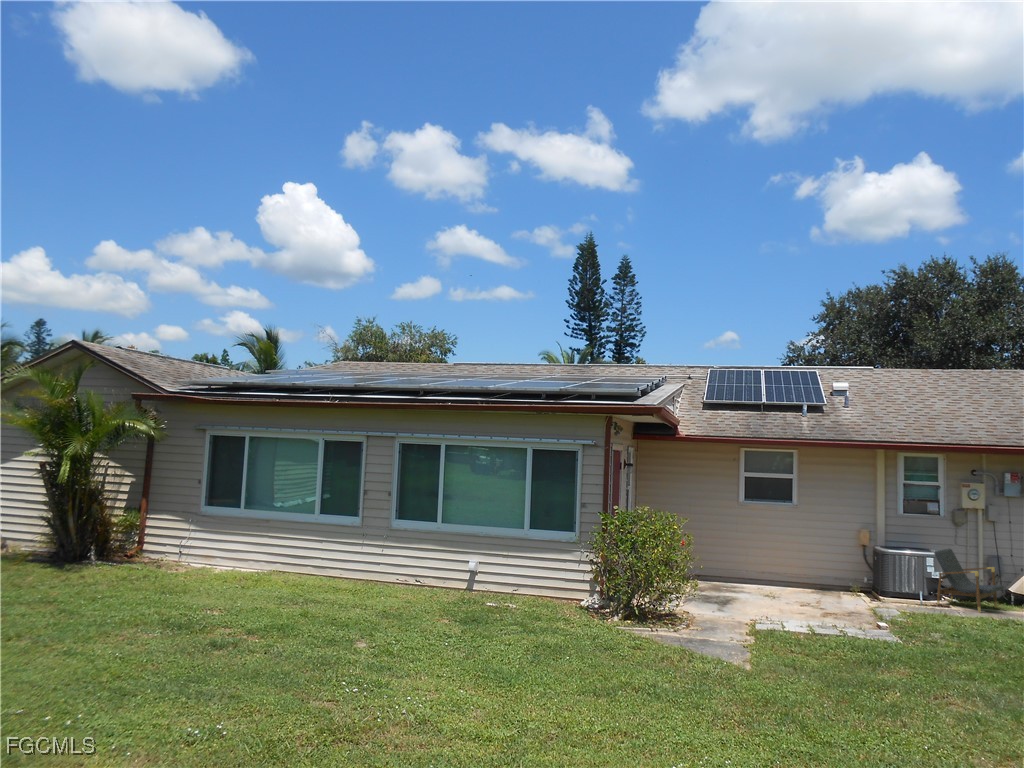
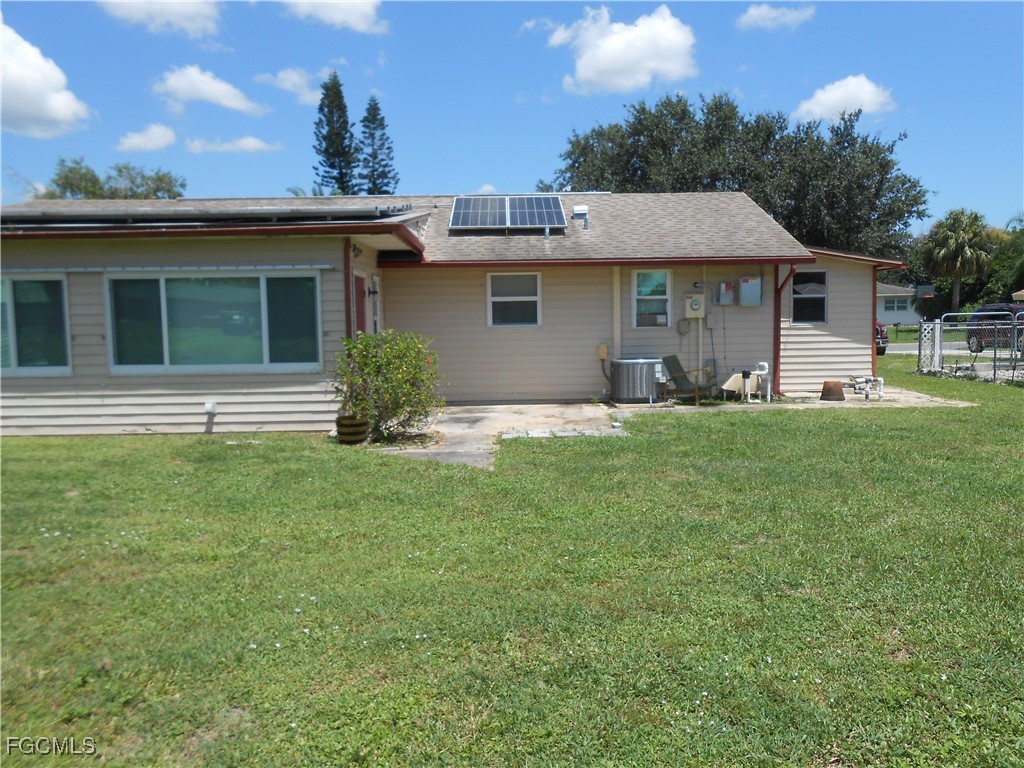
bucket: none [588,588,619,618] -> present [335,415,367,444]

